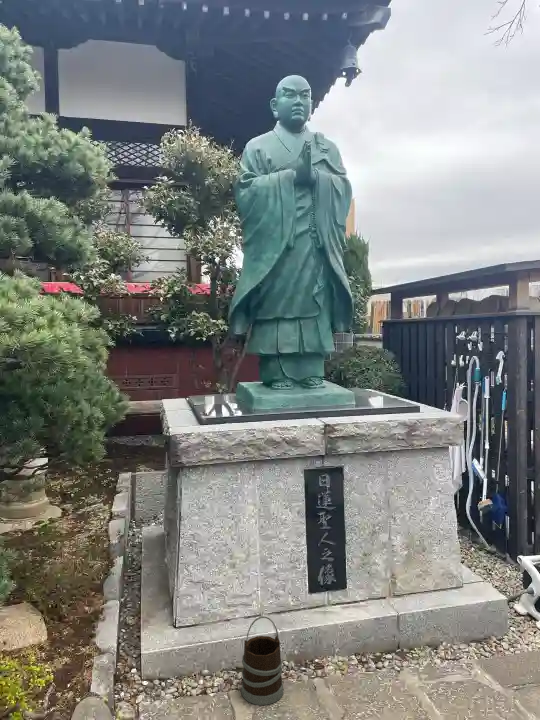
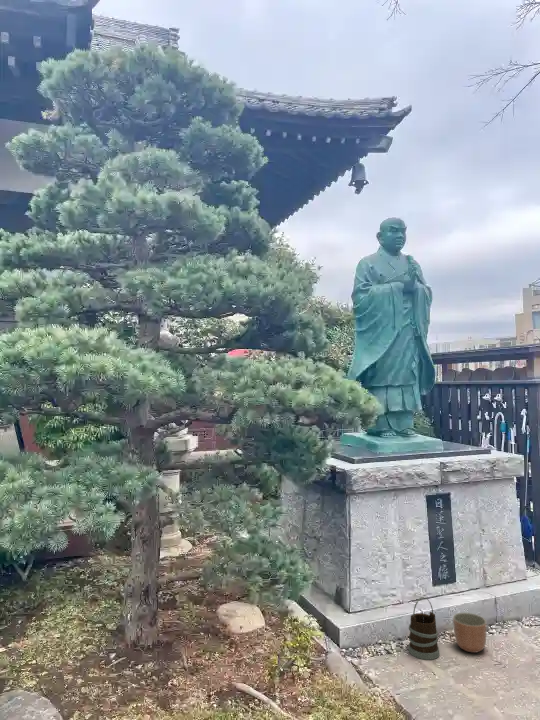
planter: none [311,637,356,697] -> present [453,613,487,653]

